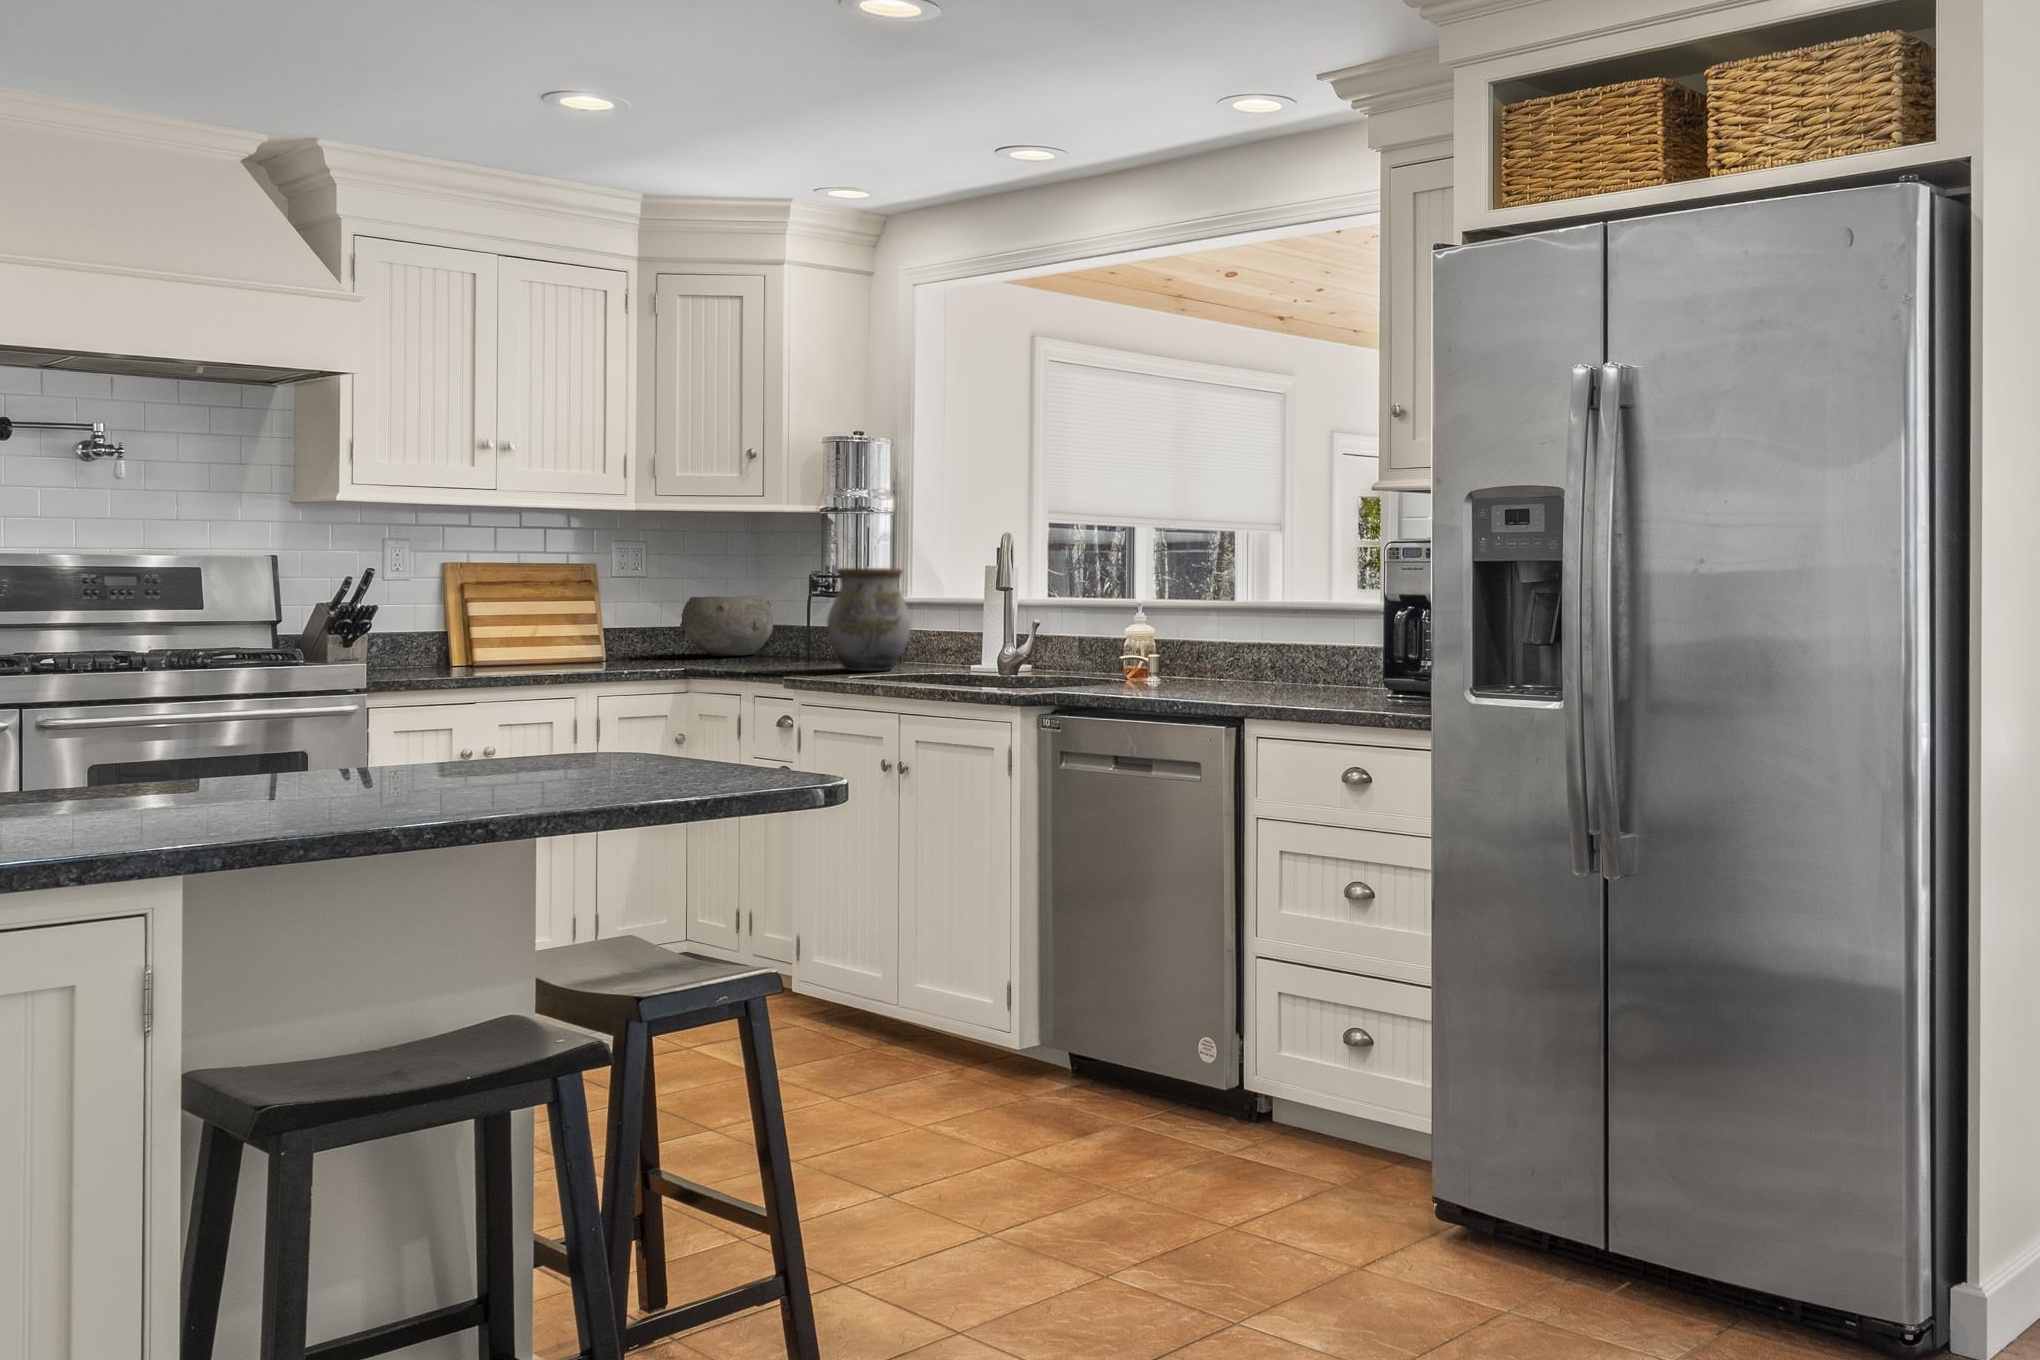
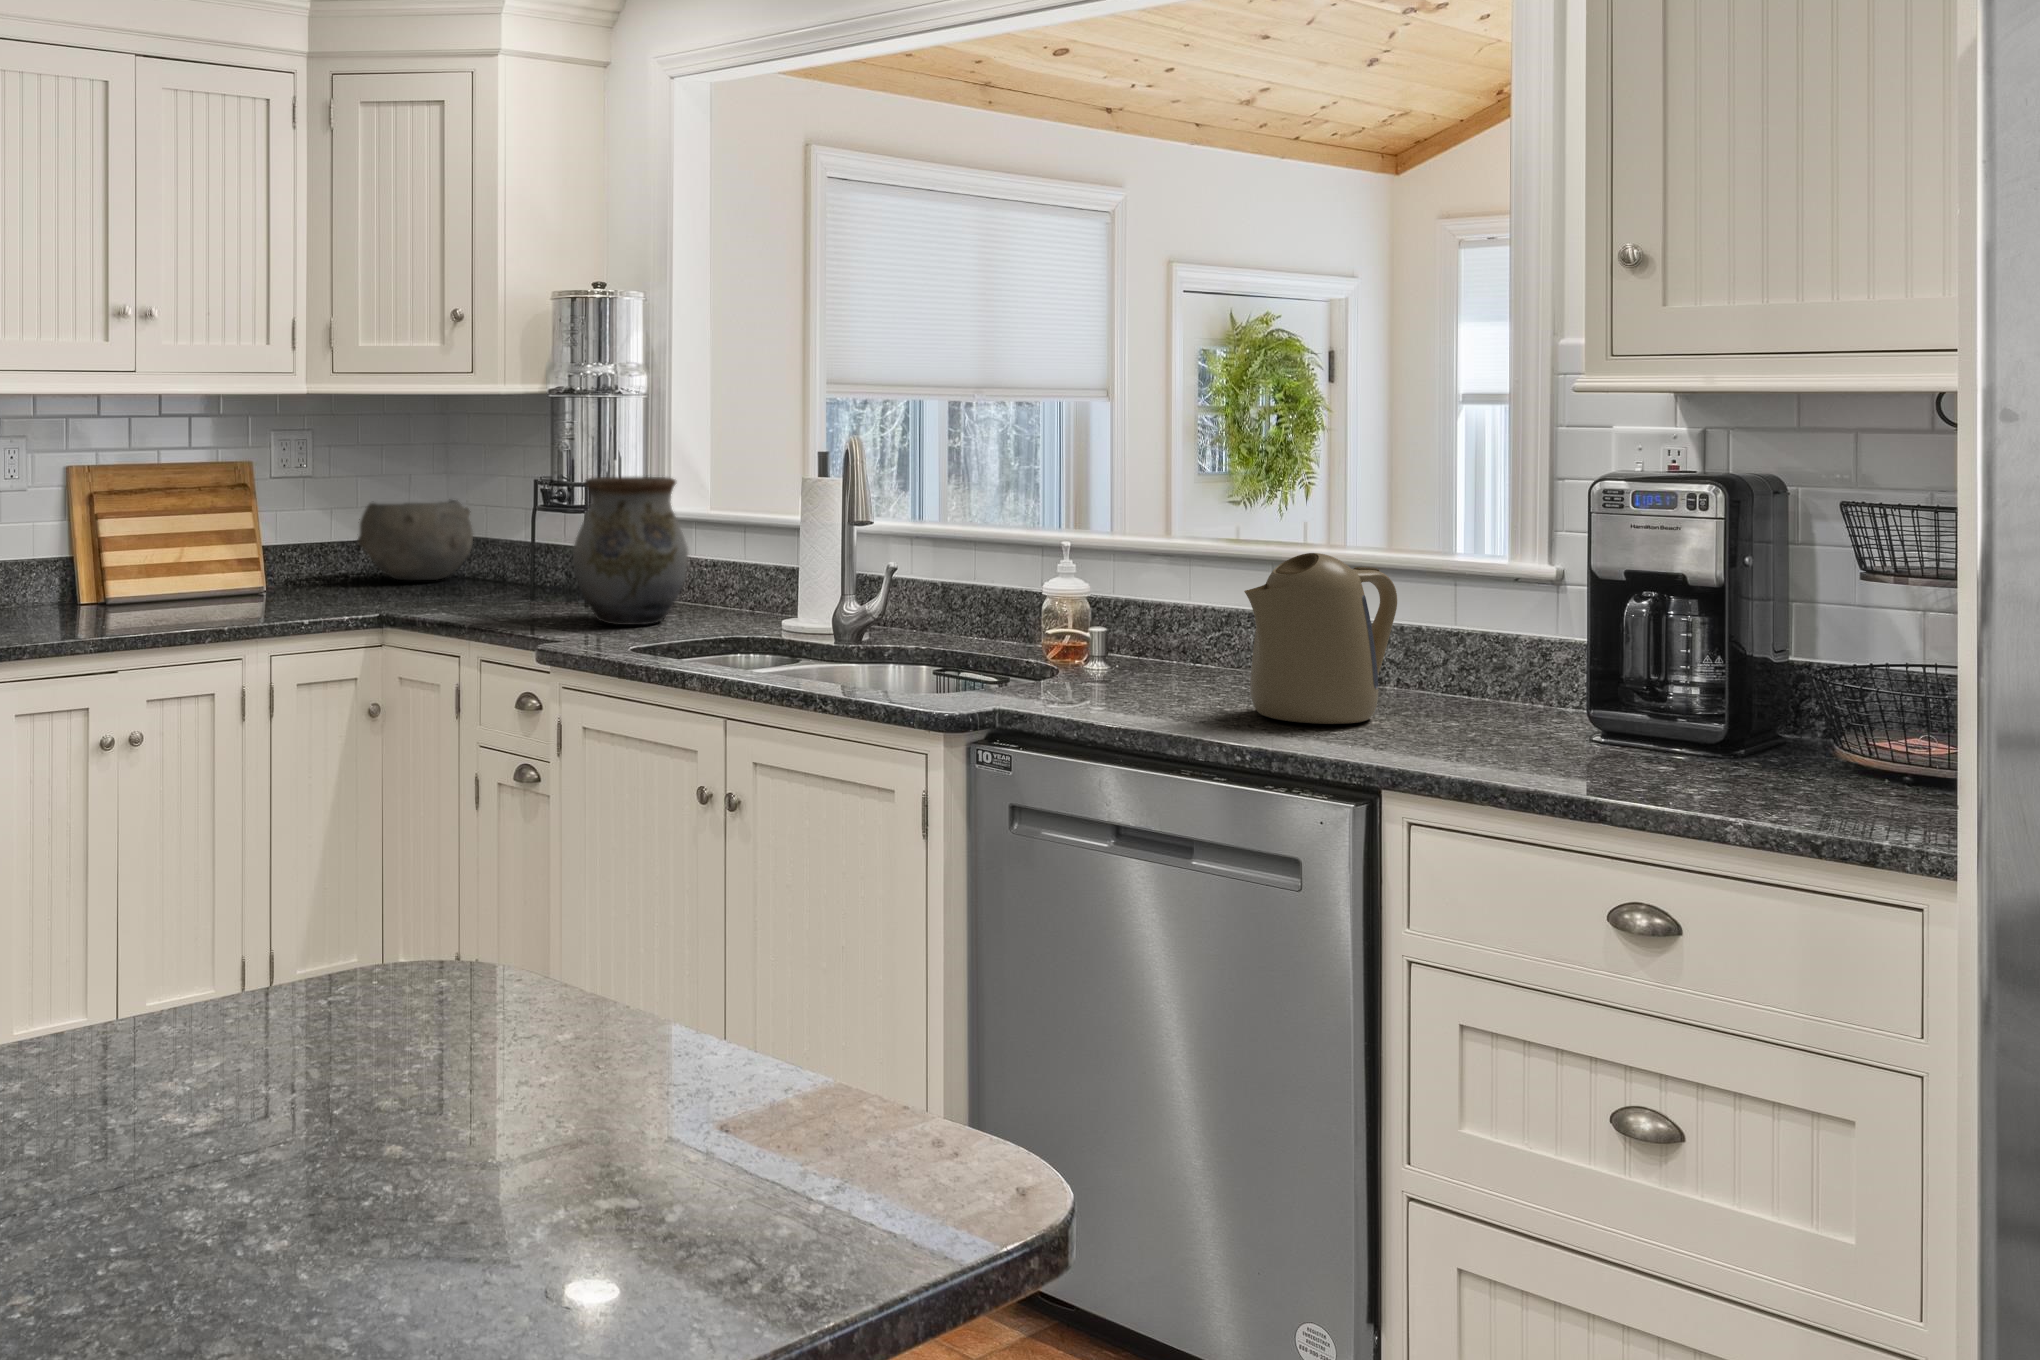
kettle: none [1205,595,1301,696] -> present [1244,553,1397,724]

